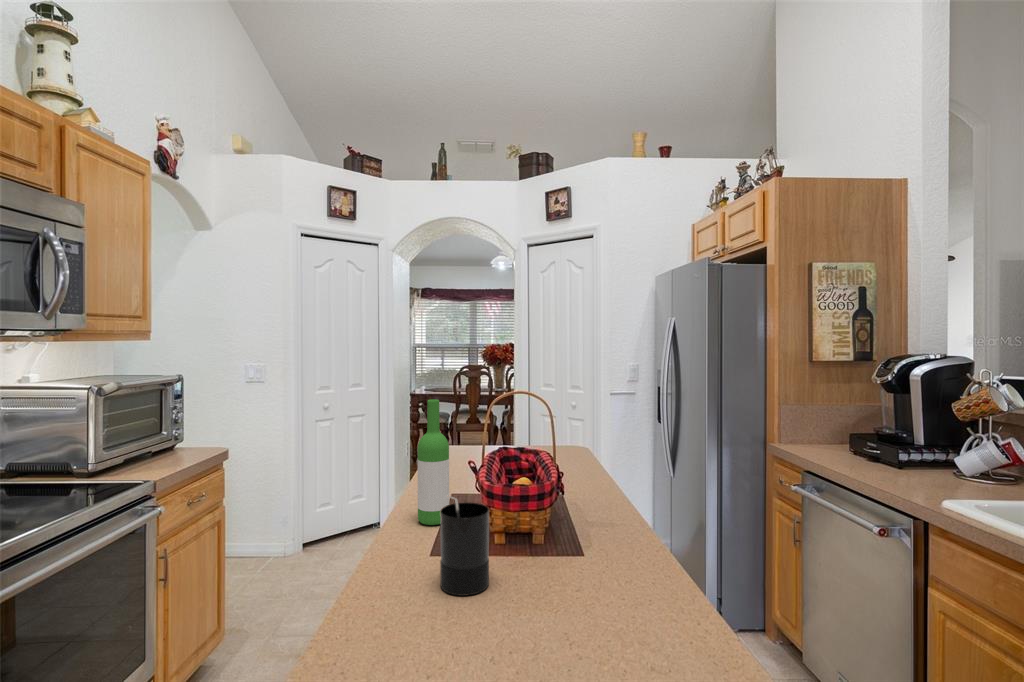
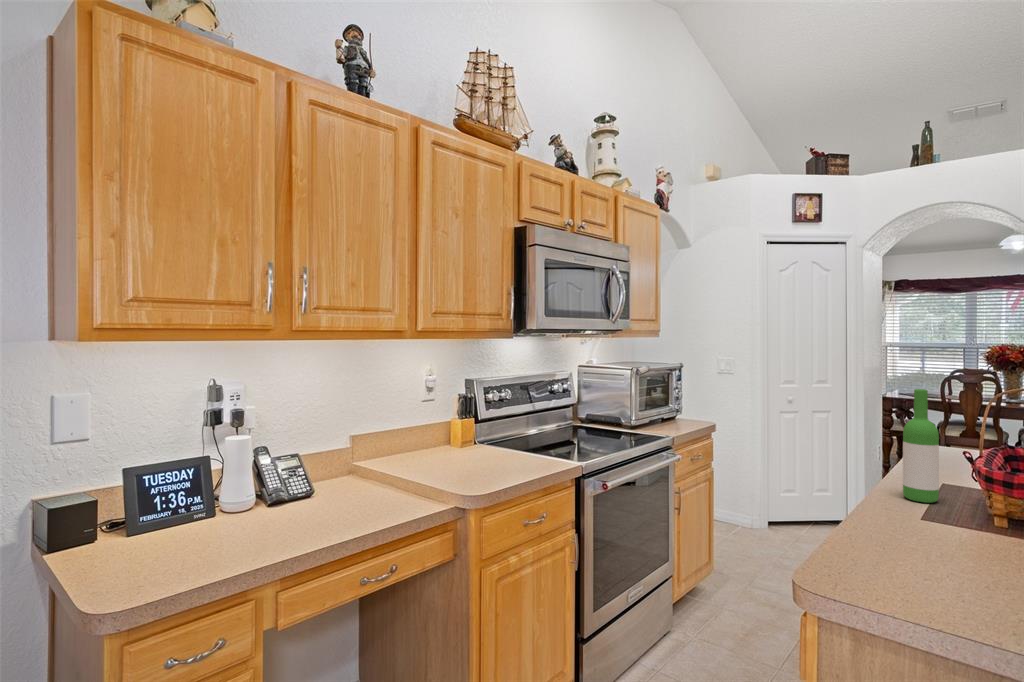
candle: present [440,496,489,596] -> none [931,467,986,553]

